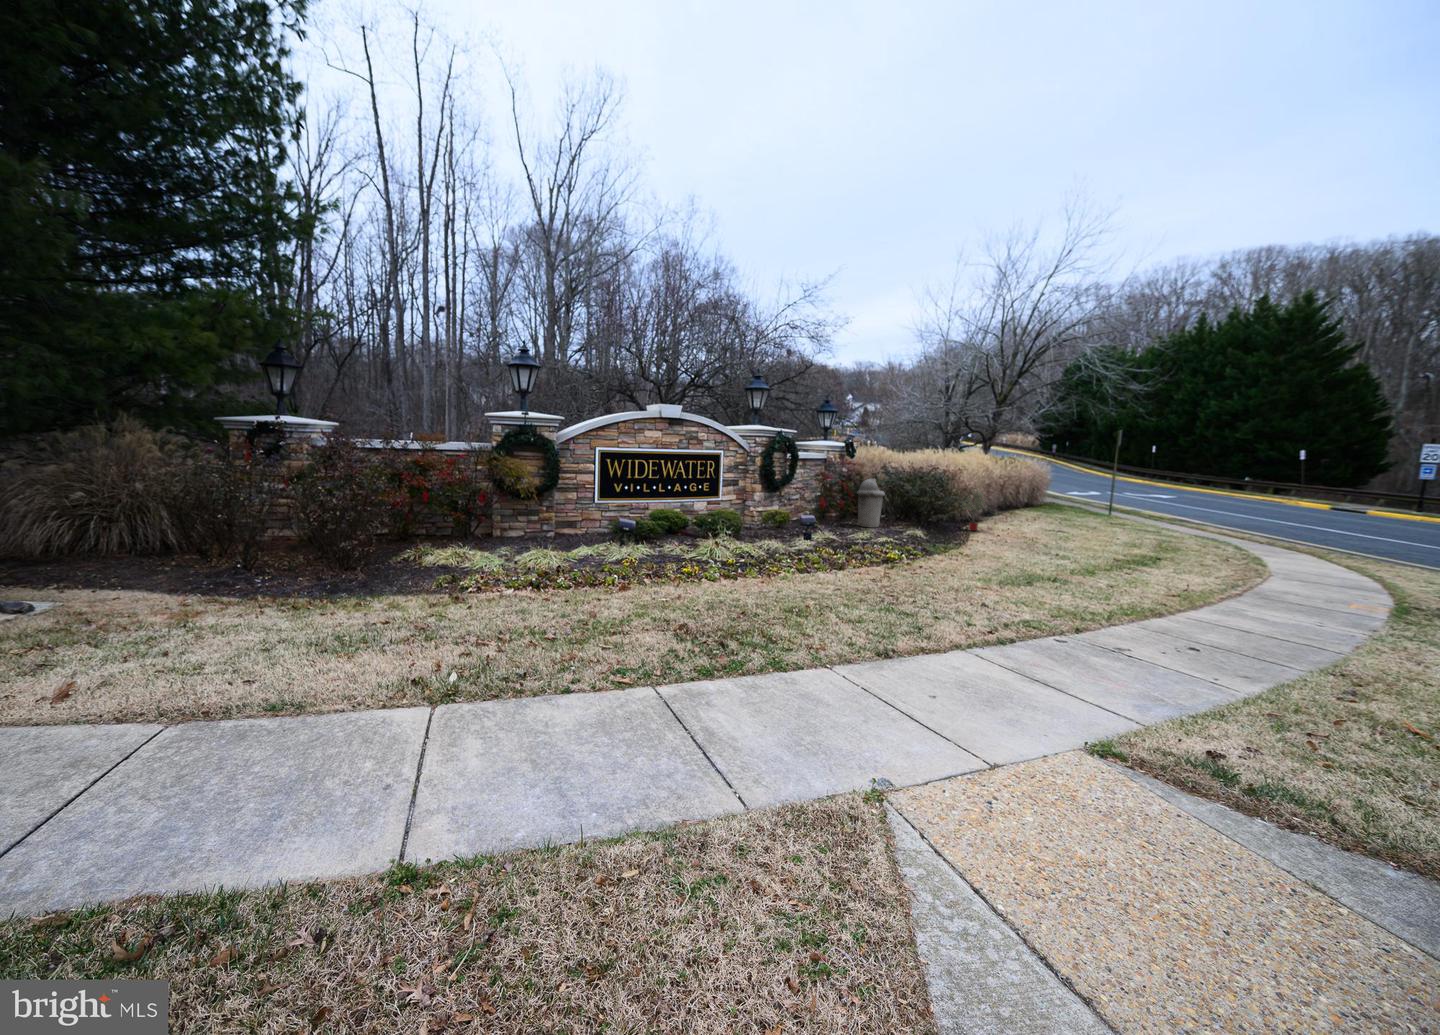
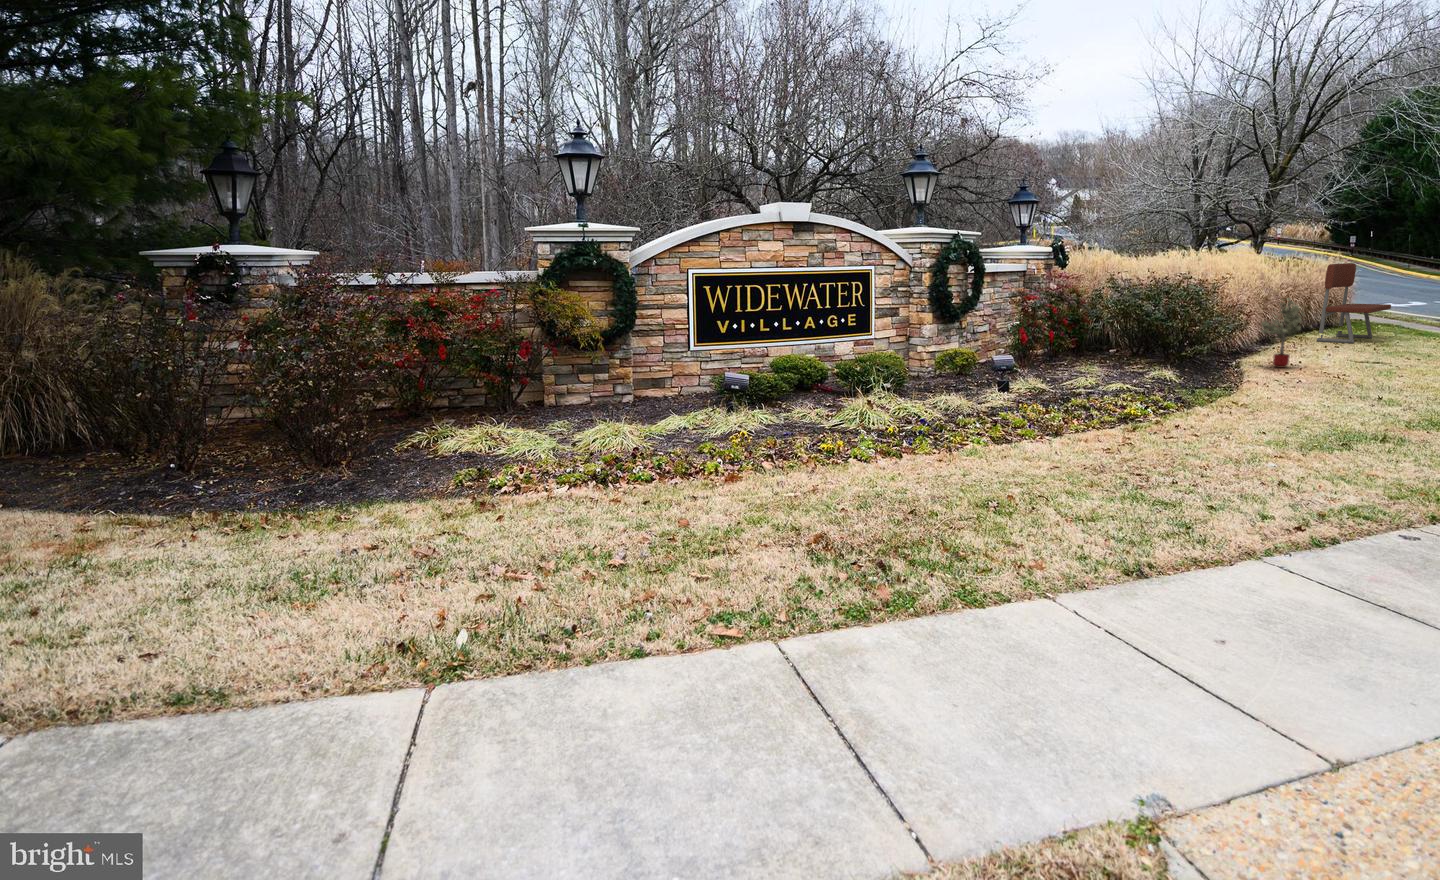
bench: none [997,468,1038,518] -> present [1317,263,1391,343]
trash can: present [857,479,885,527] -> none [1082,292,1130,369]

